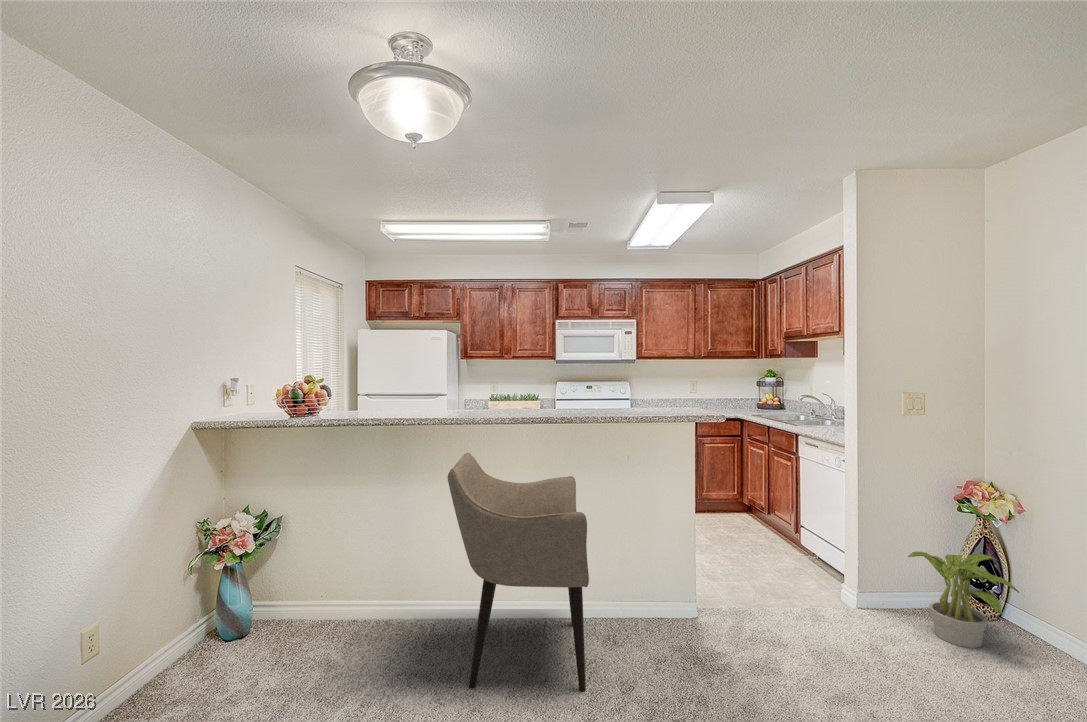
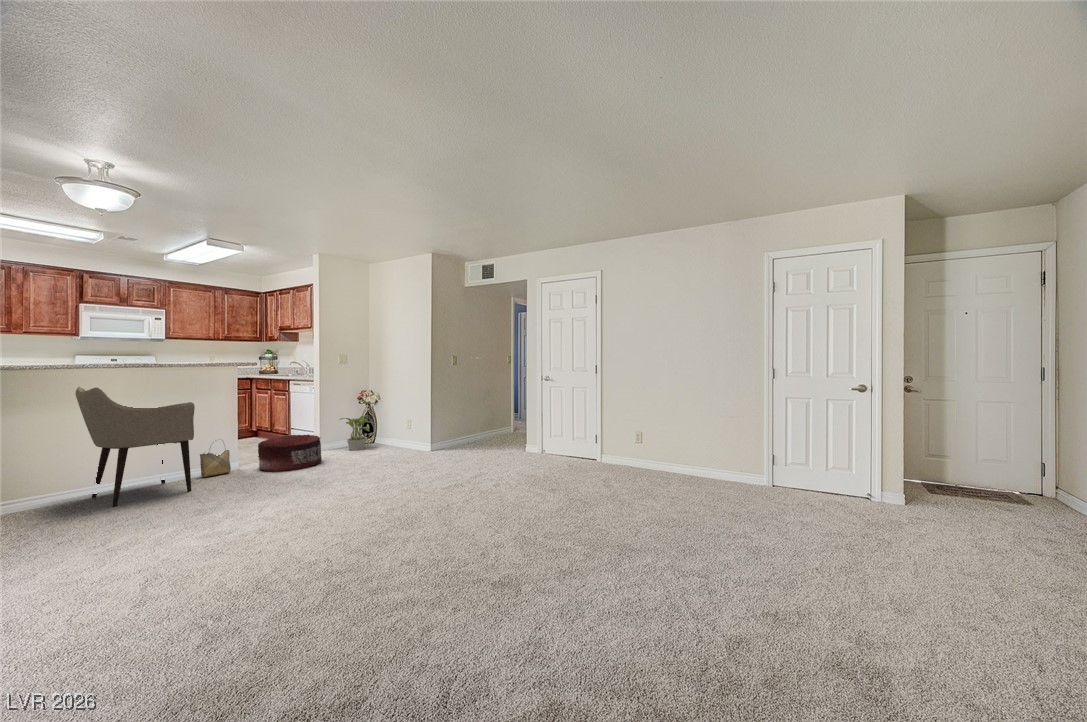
woven basket: none [626,556,675,632] -> present [200,440,231,477]
pouf: none [722,575,866,697] -> present [258,434,322,472]

